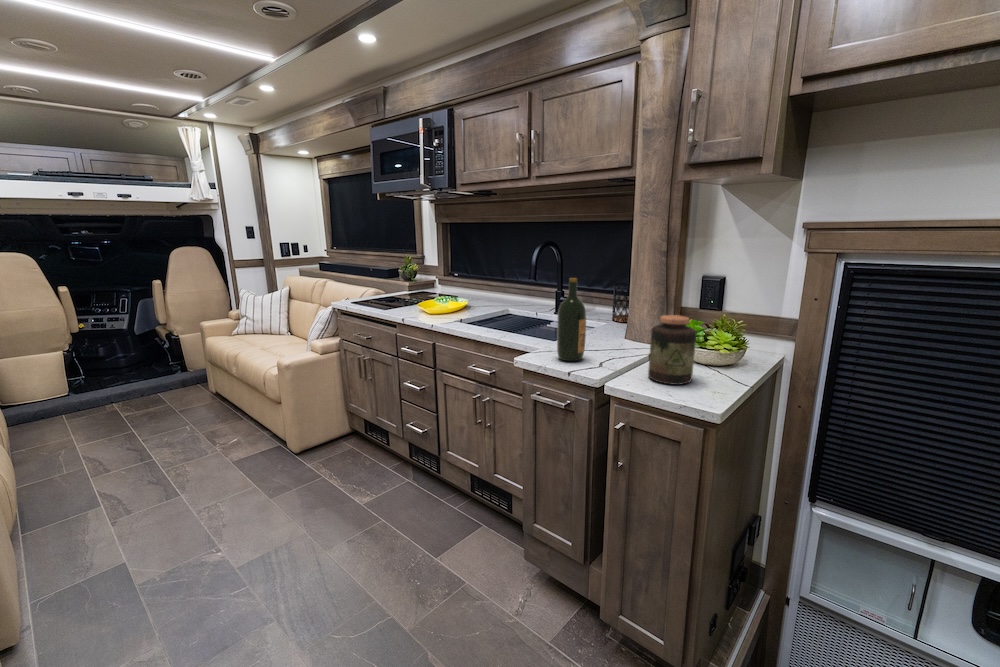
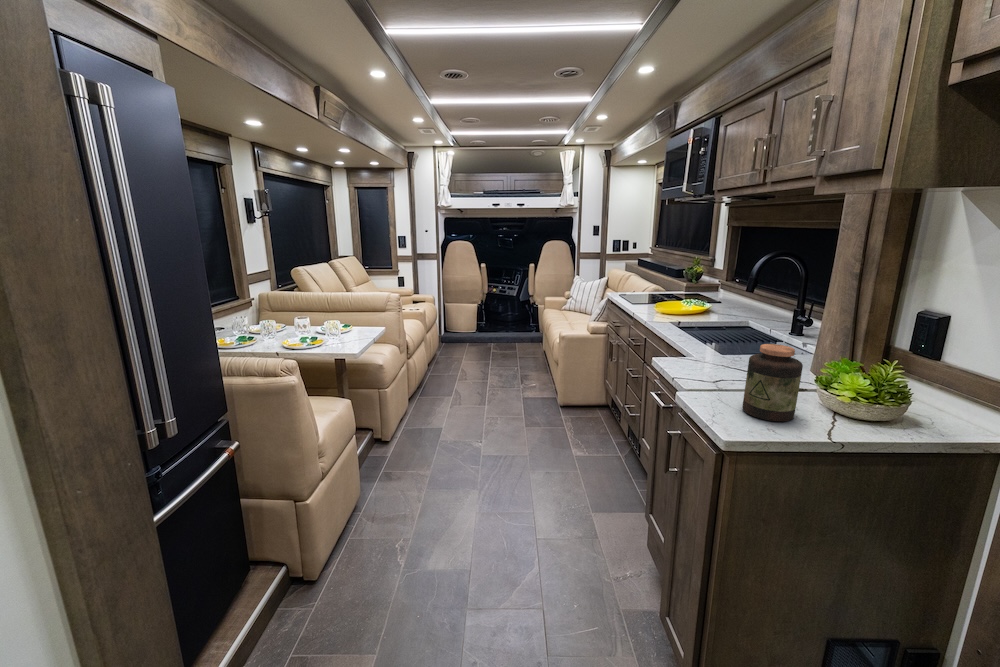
wine bottle: present [557,278,586,361] -> none [694,293,728,376]

